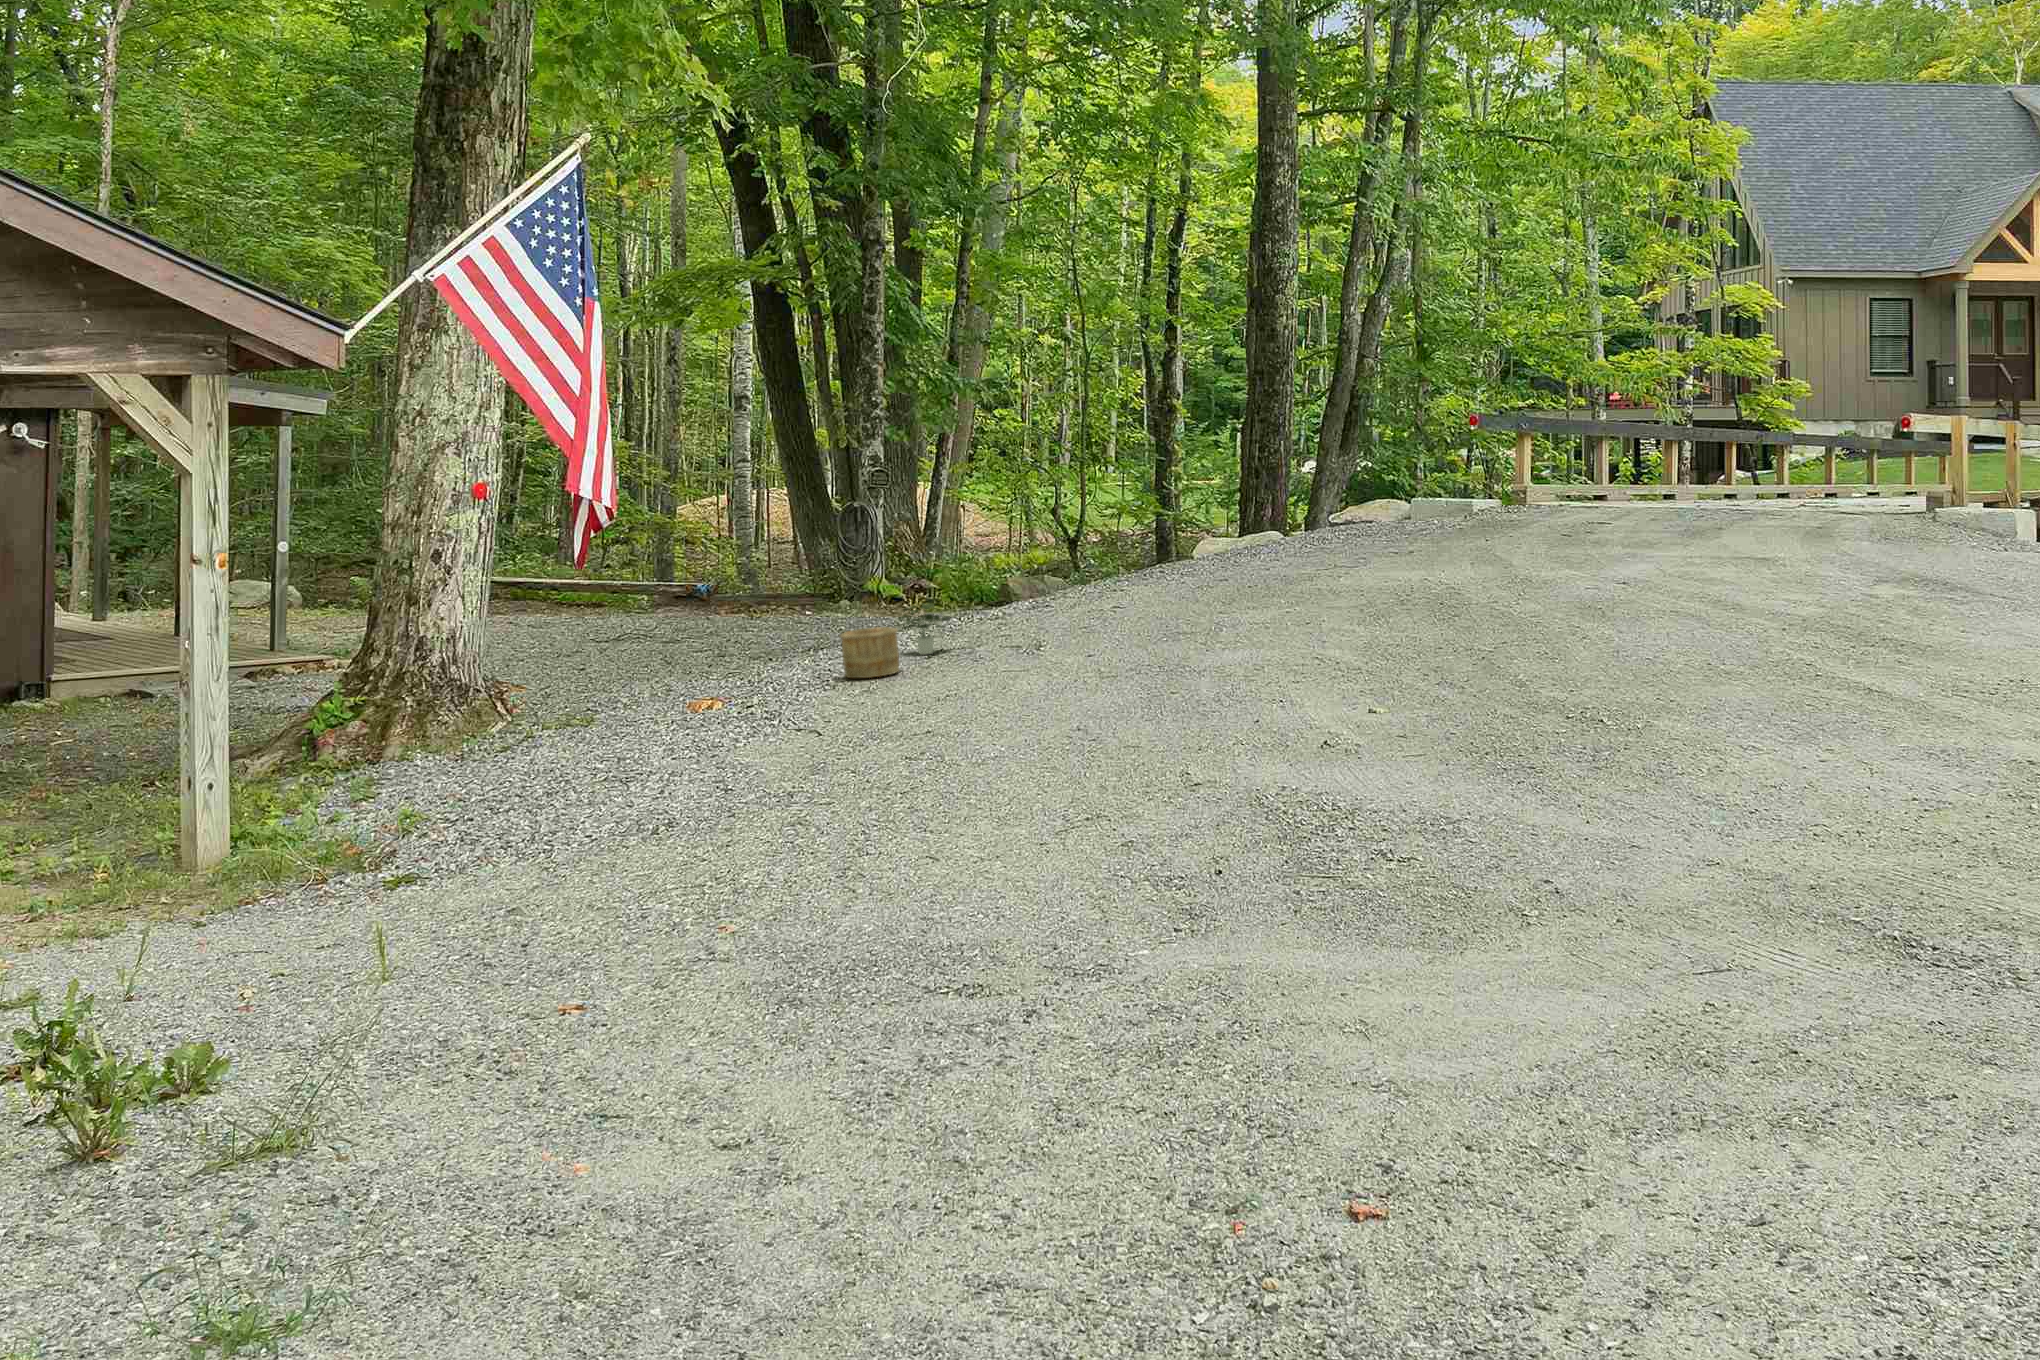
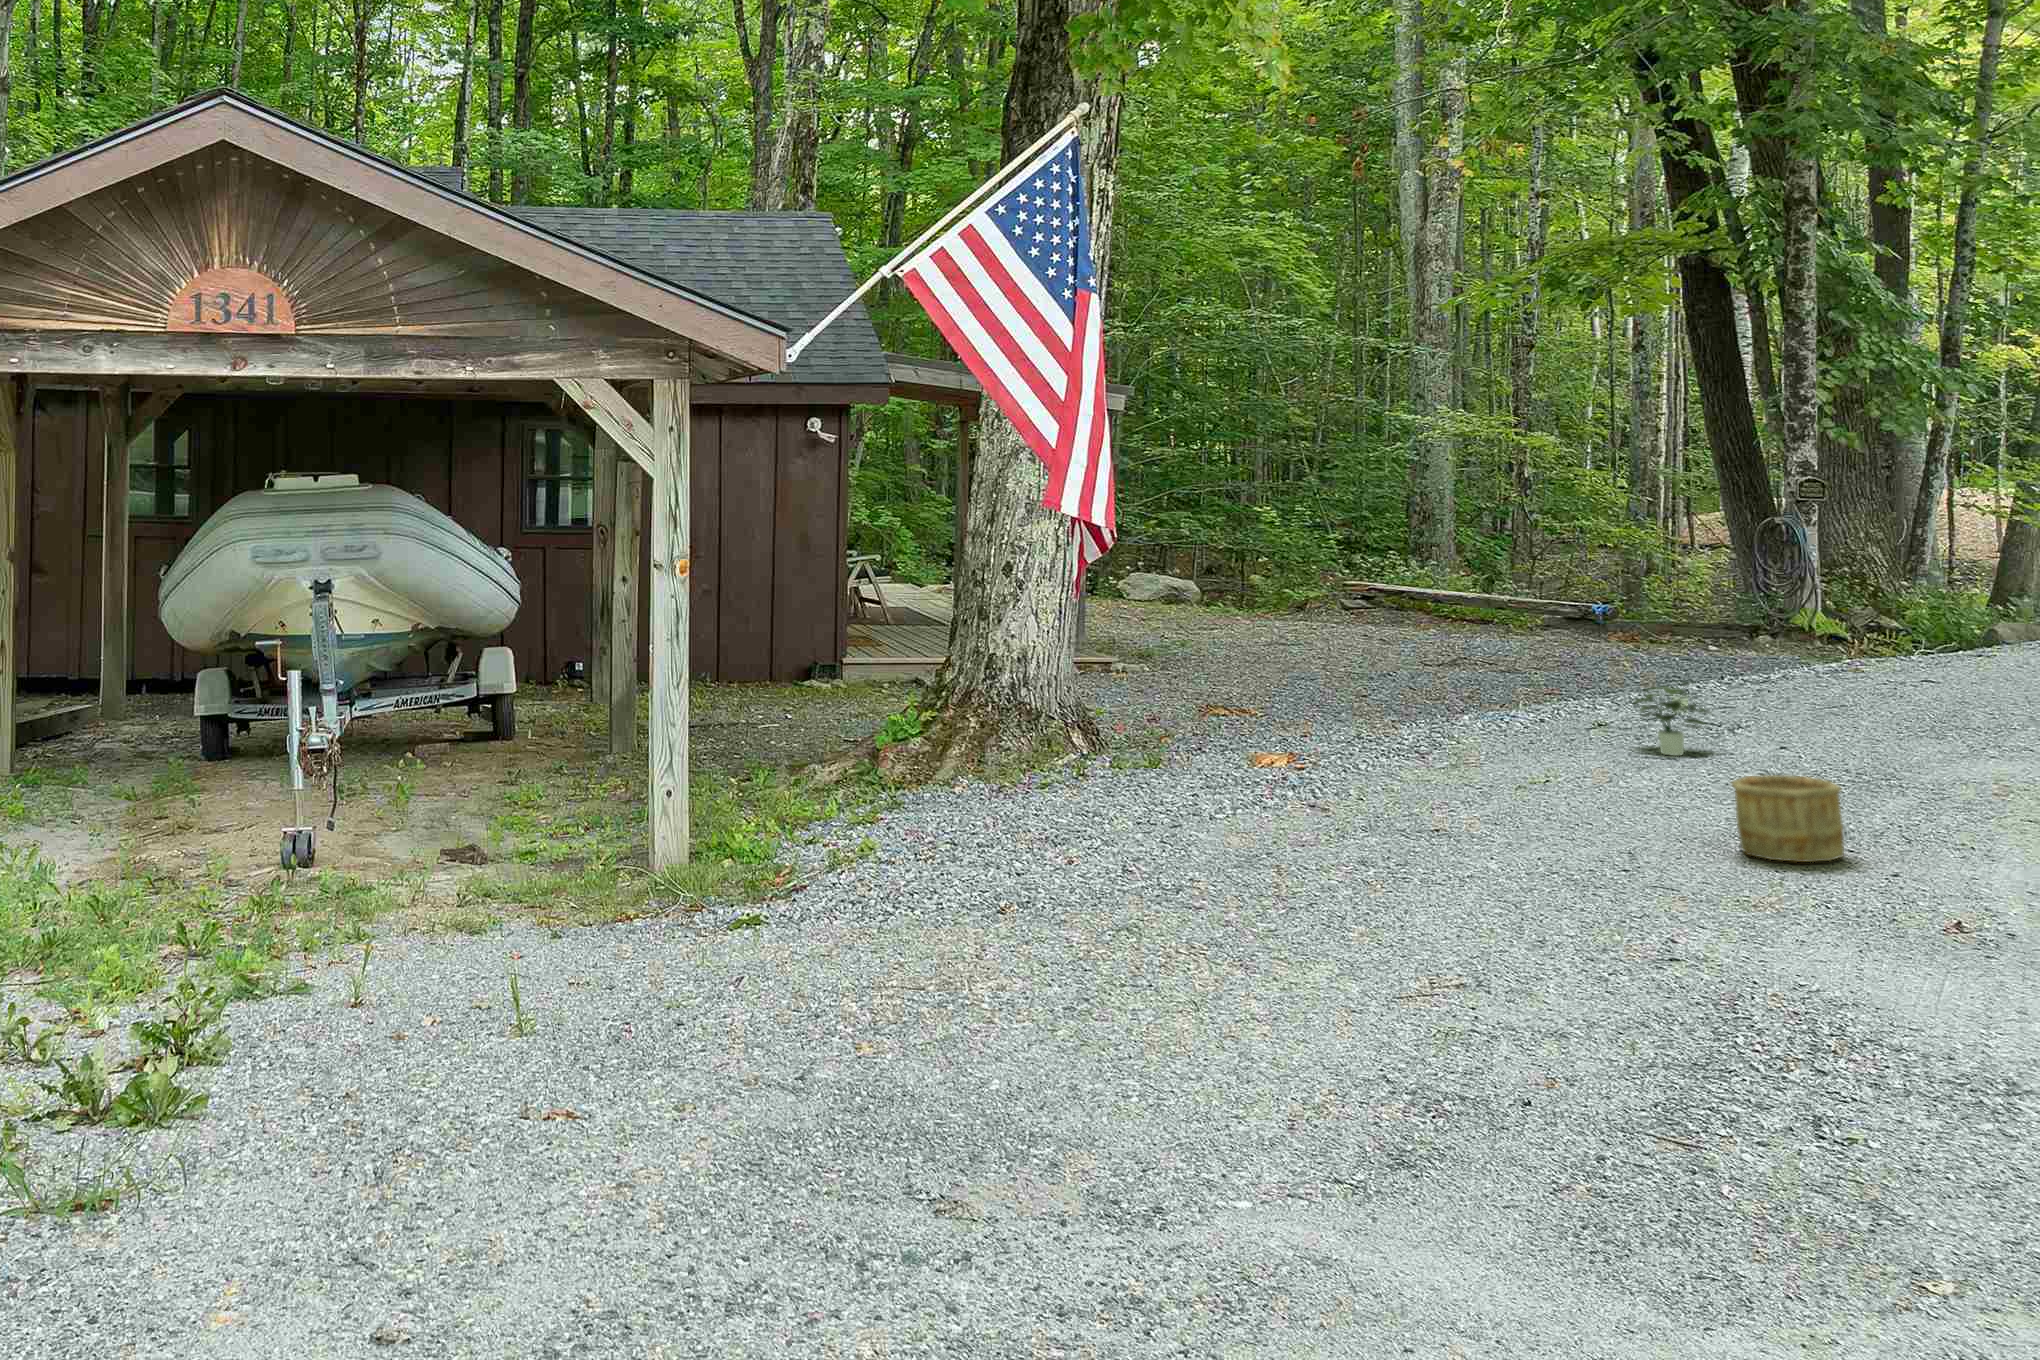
wooden bucket: present [840,627,899,678] -> present [1731,775,1844,862]

